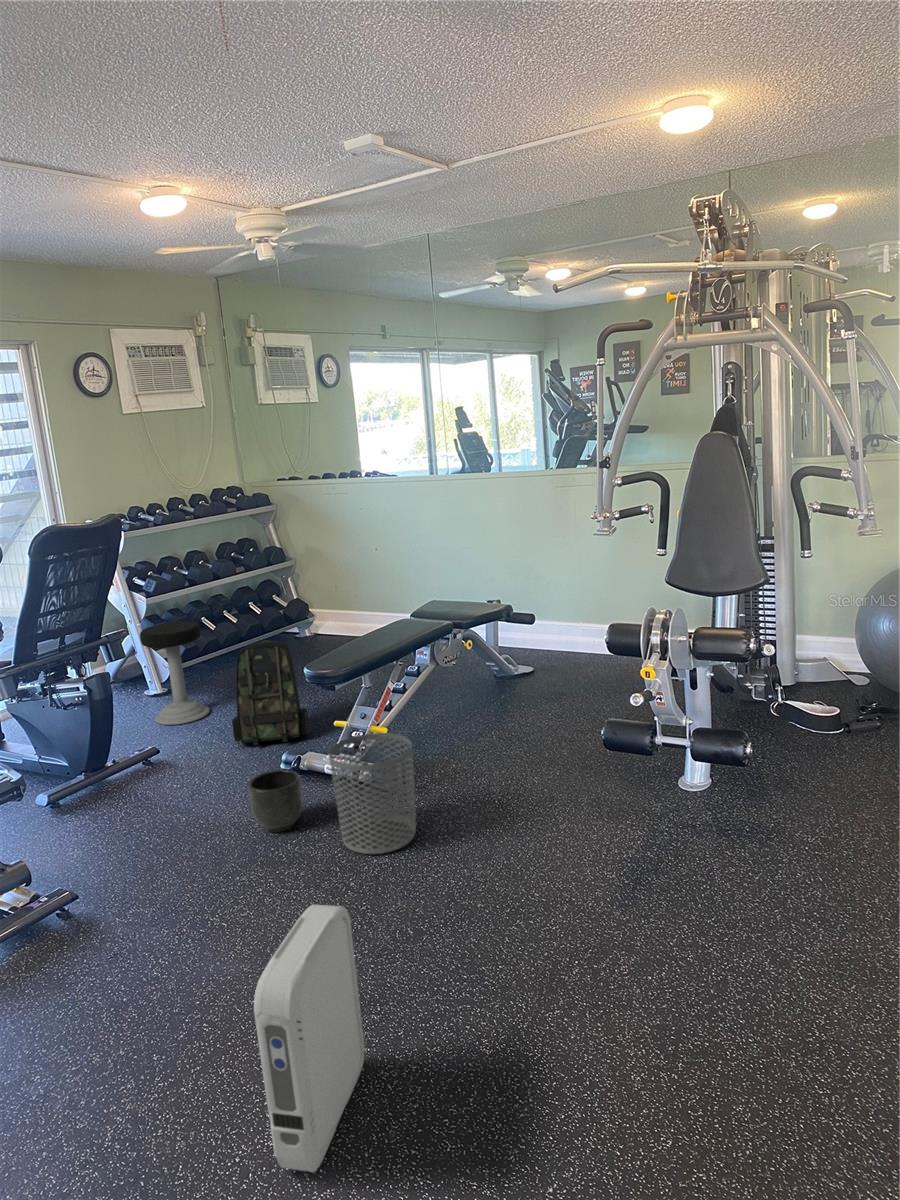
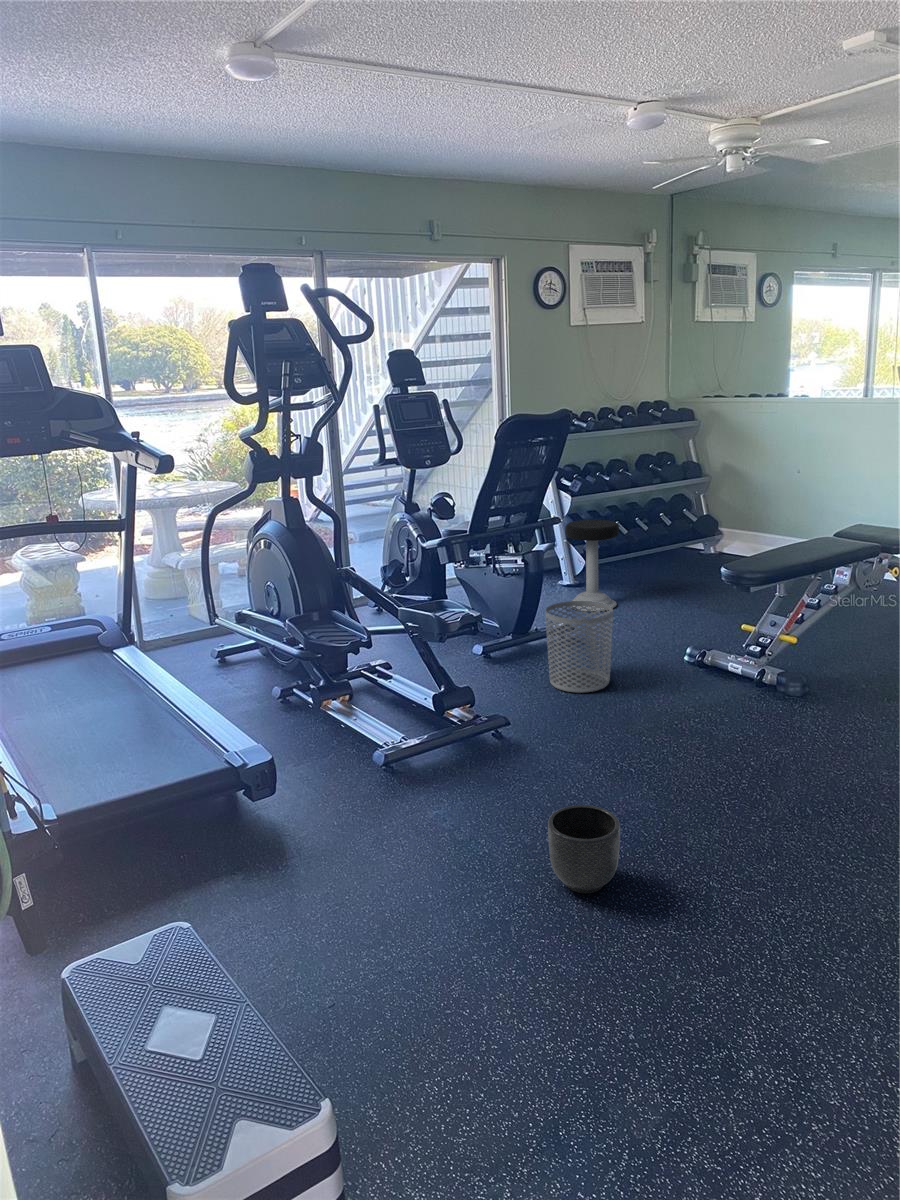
backpack: present [232,640,308,748] -> none [640,543,711,640]
waste bin: present [329,733,416,854] -> present [546,601,613,693]
planter: present [248,770,302,832] -> present [548,805,620,894]
air purifier: present [254,905,364,1172] -> none [673,749,762,961]

